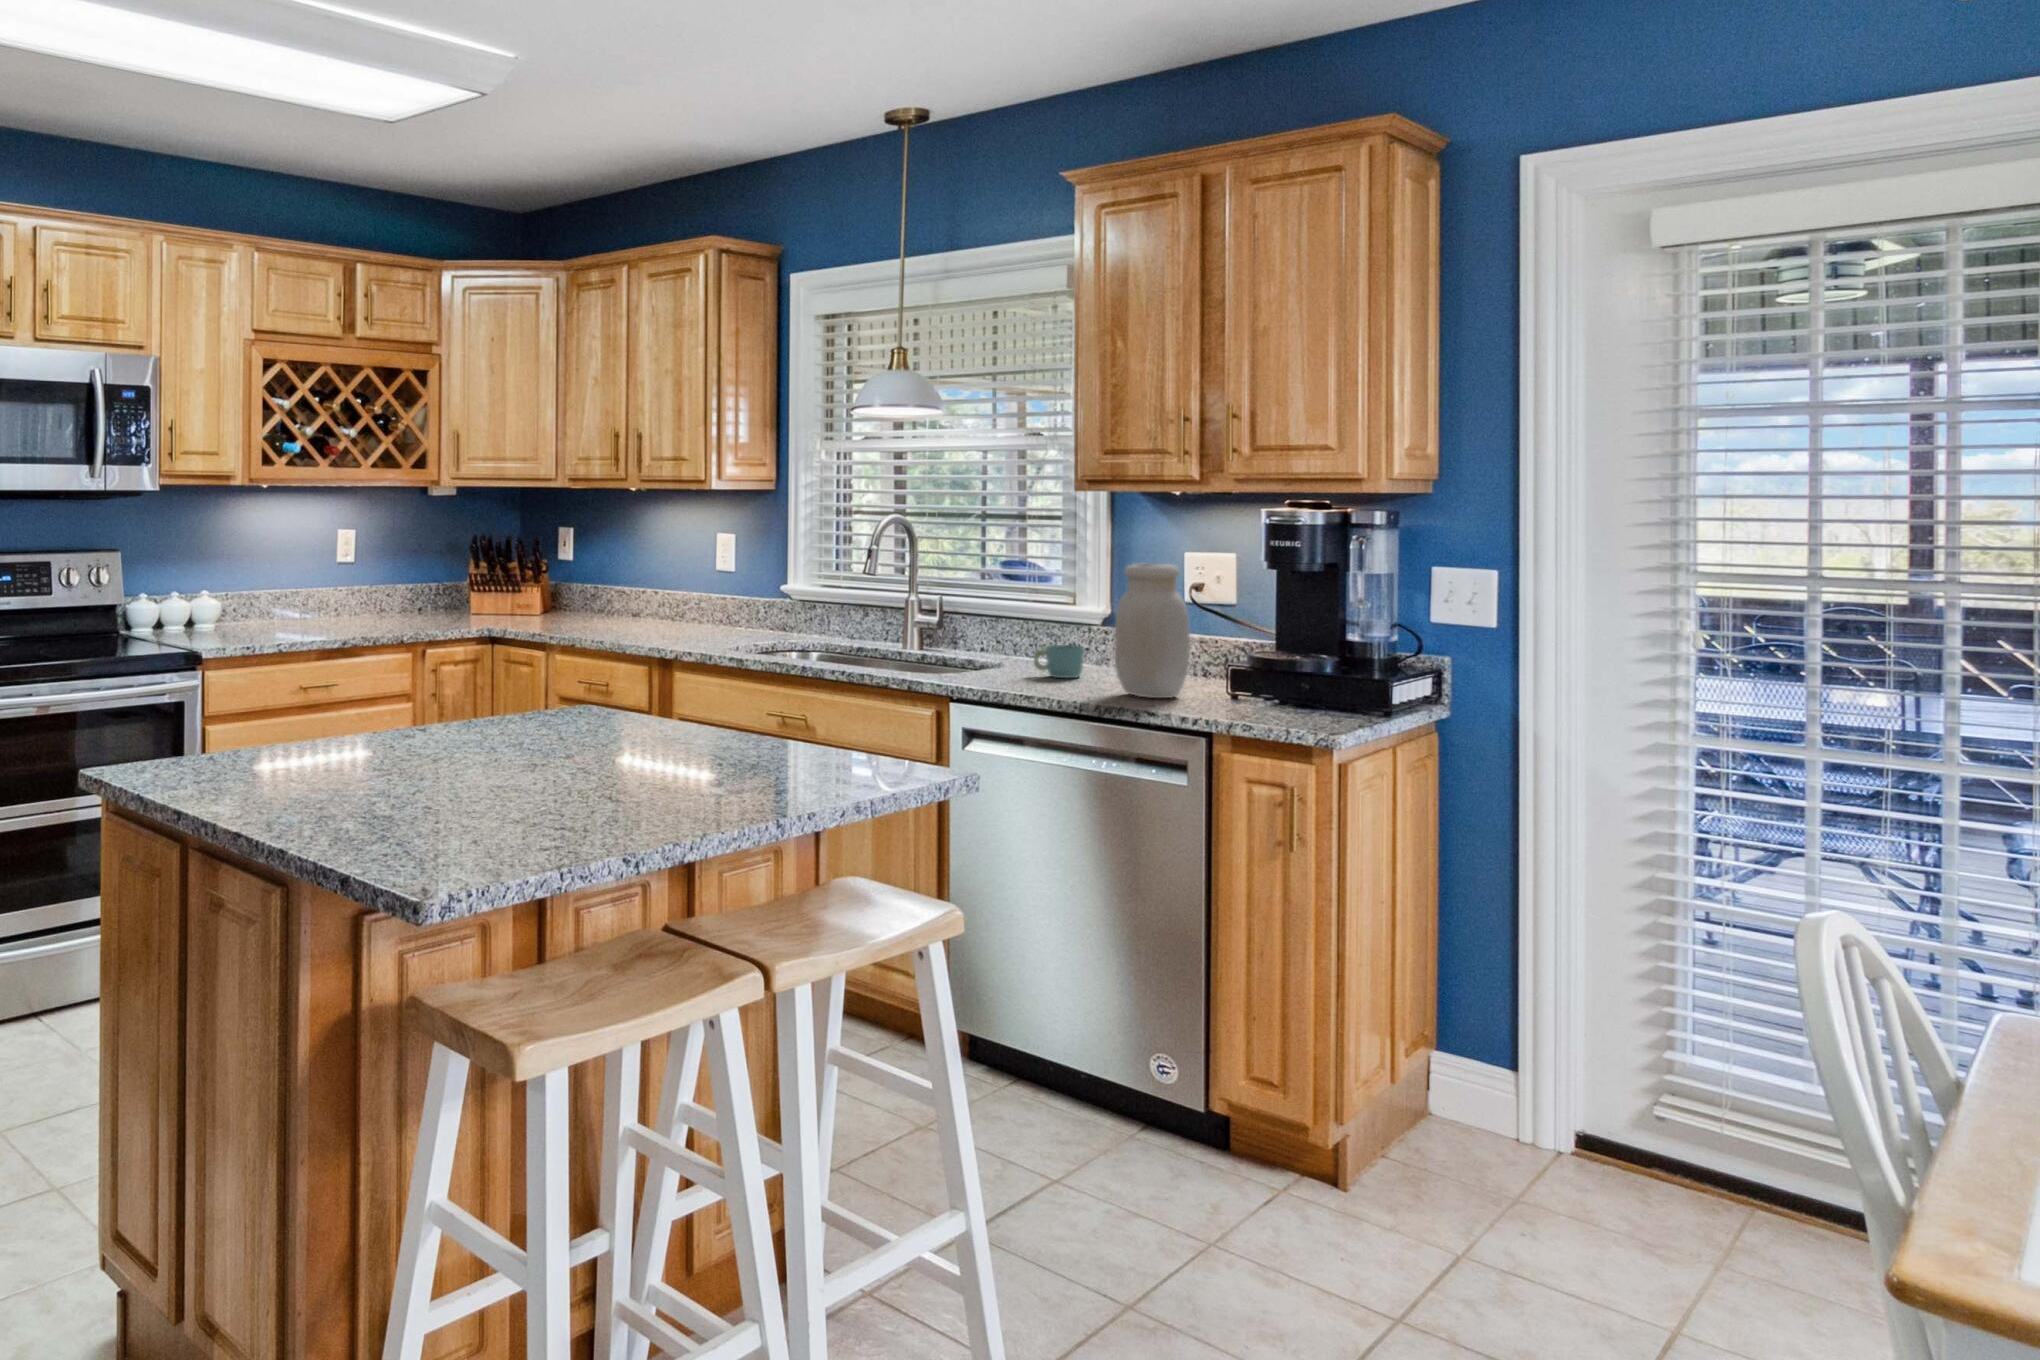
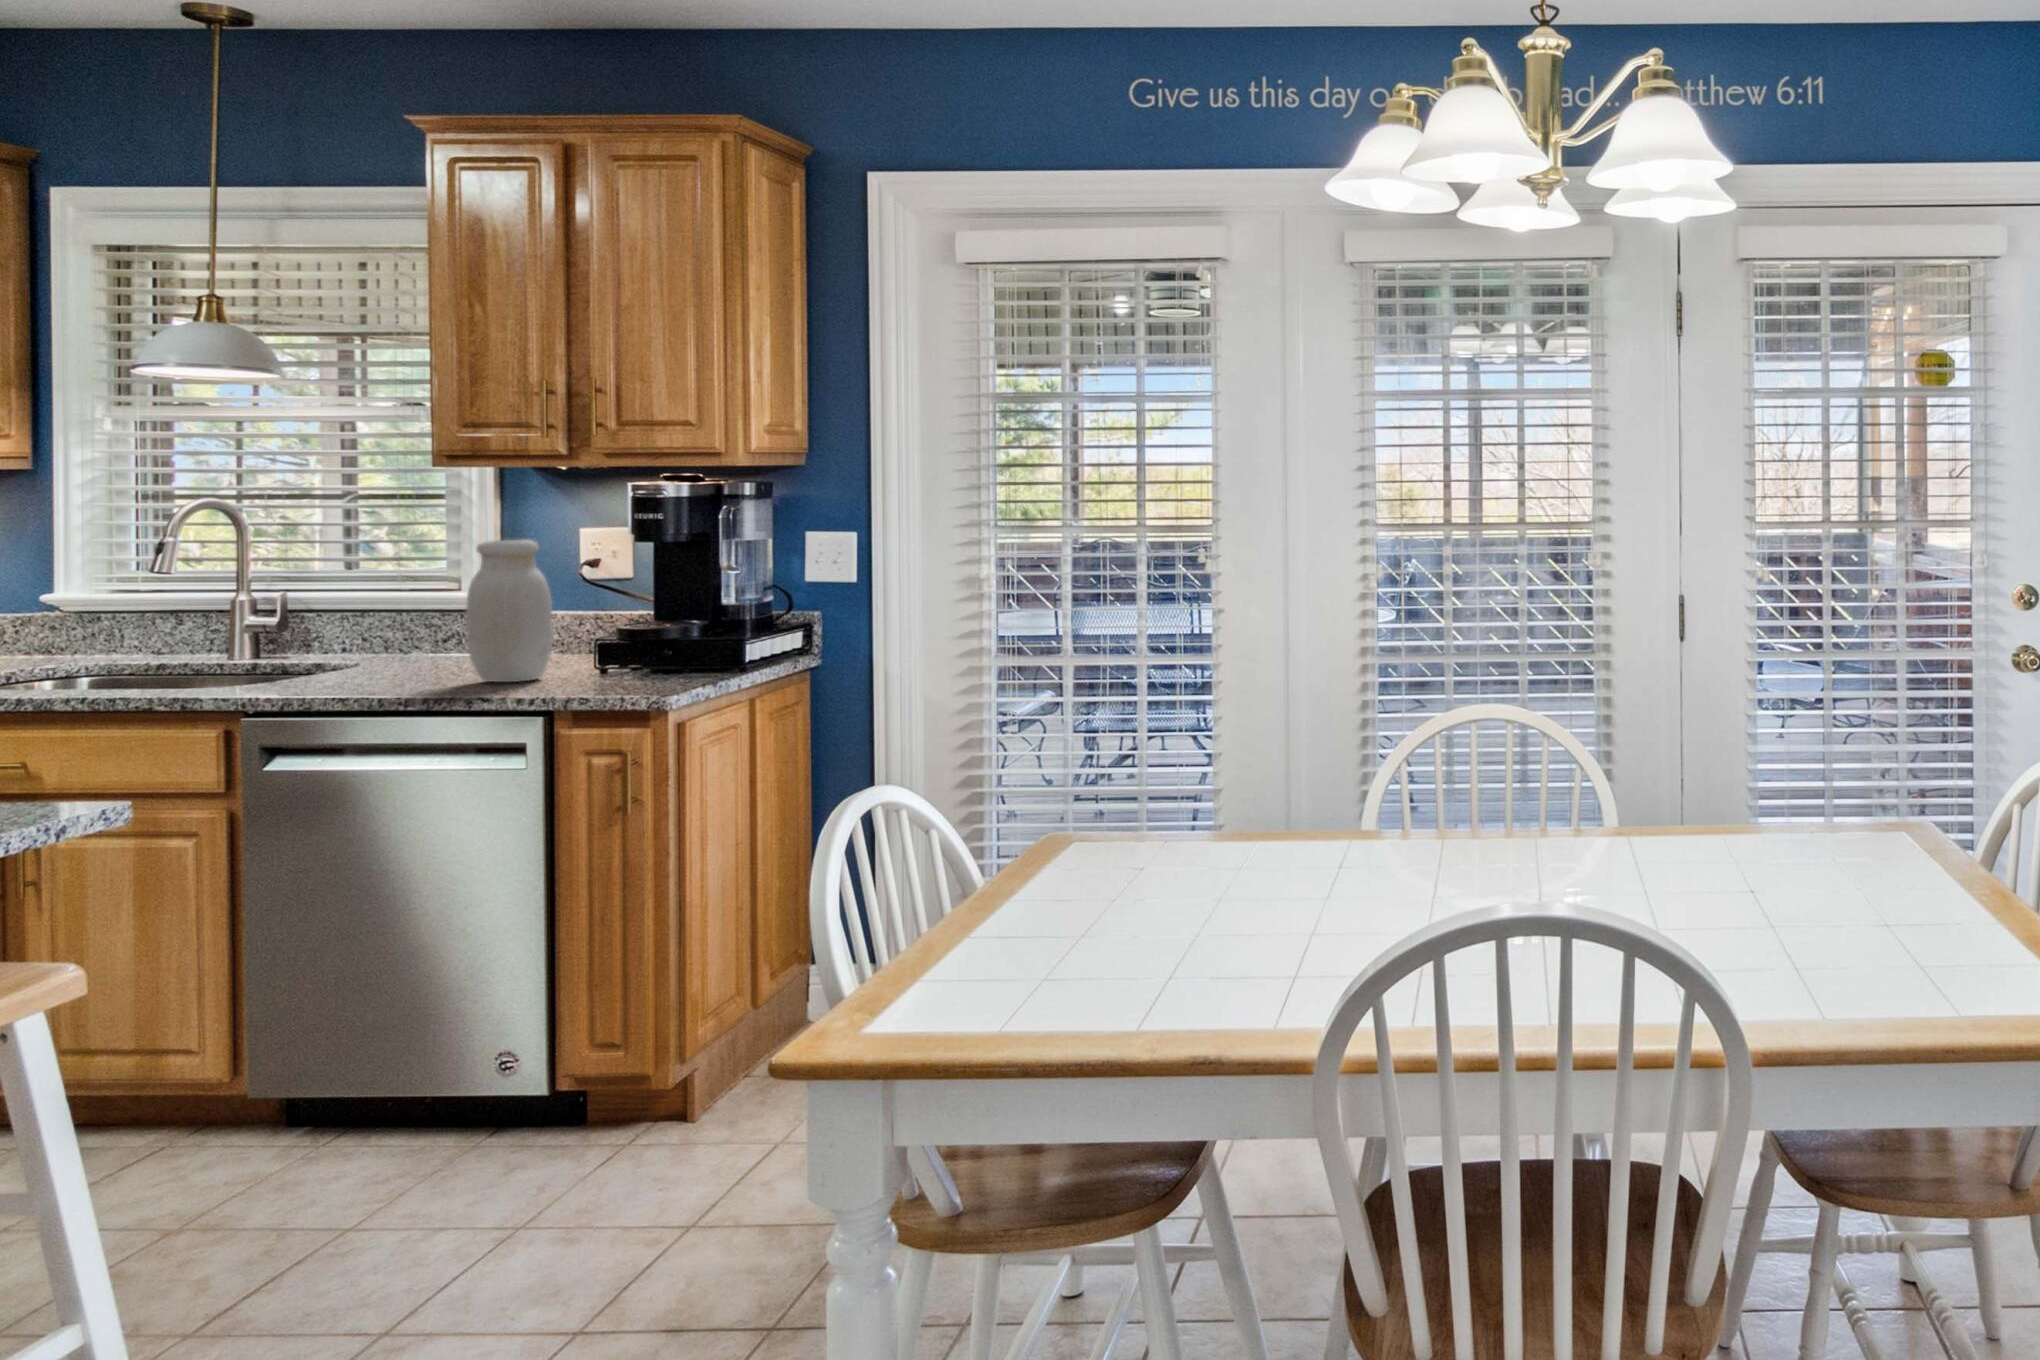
mug: present [1034,645,1085,678] -> none [388,636,452,673]

